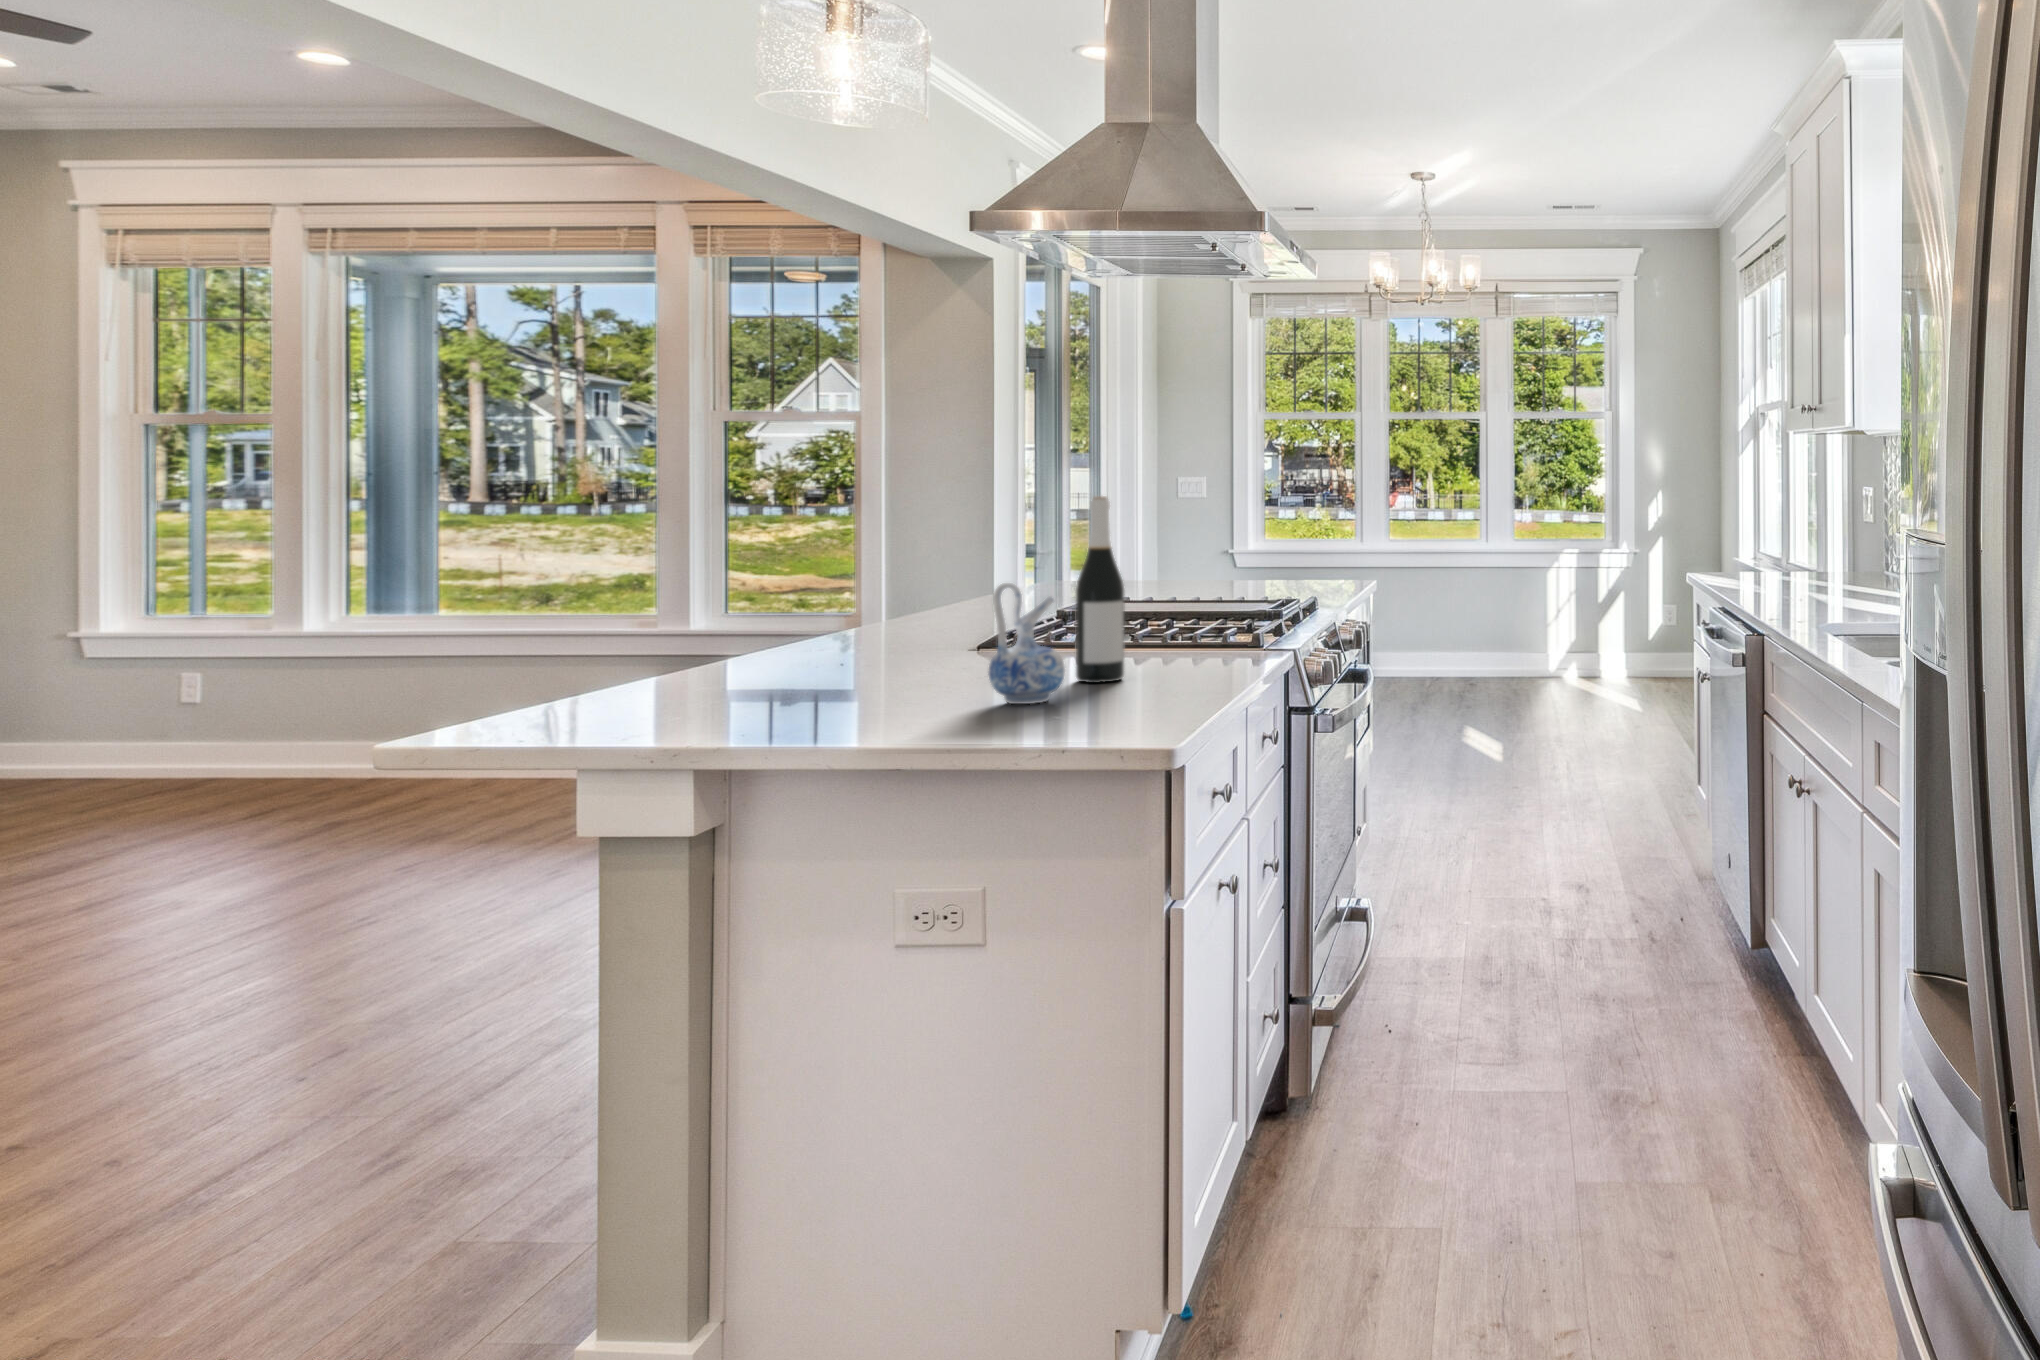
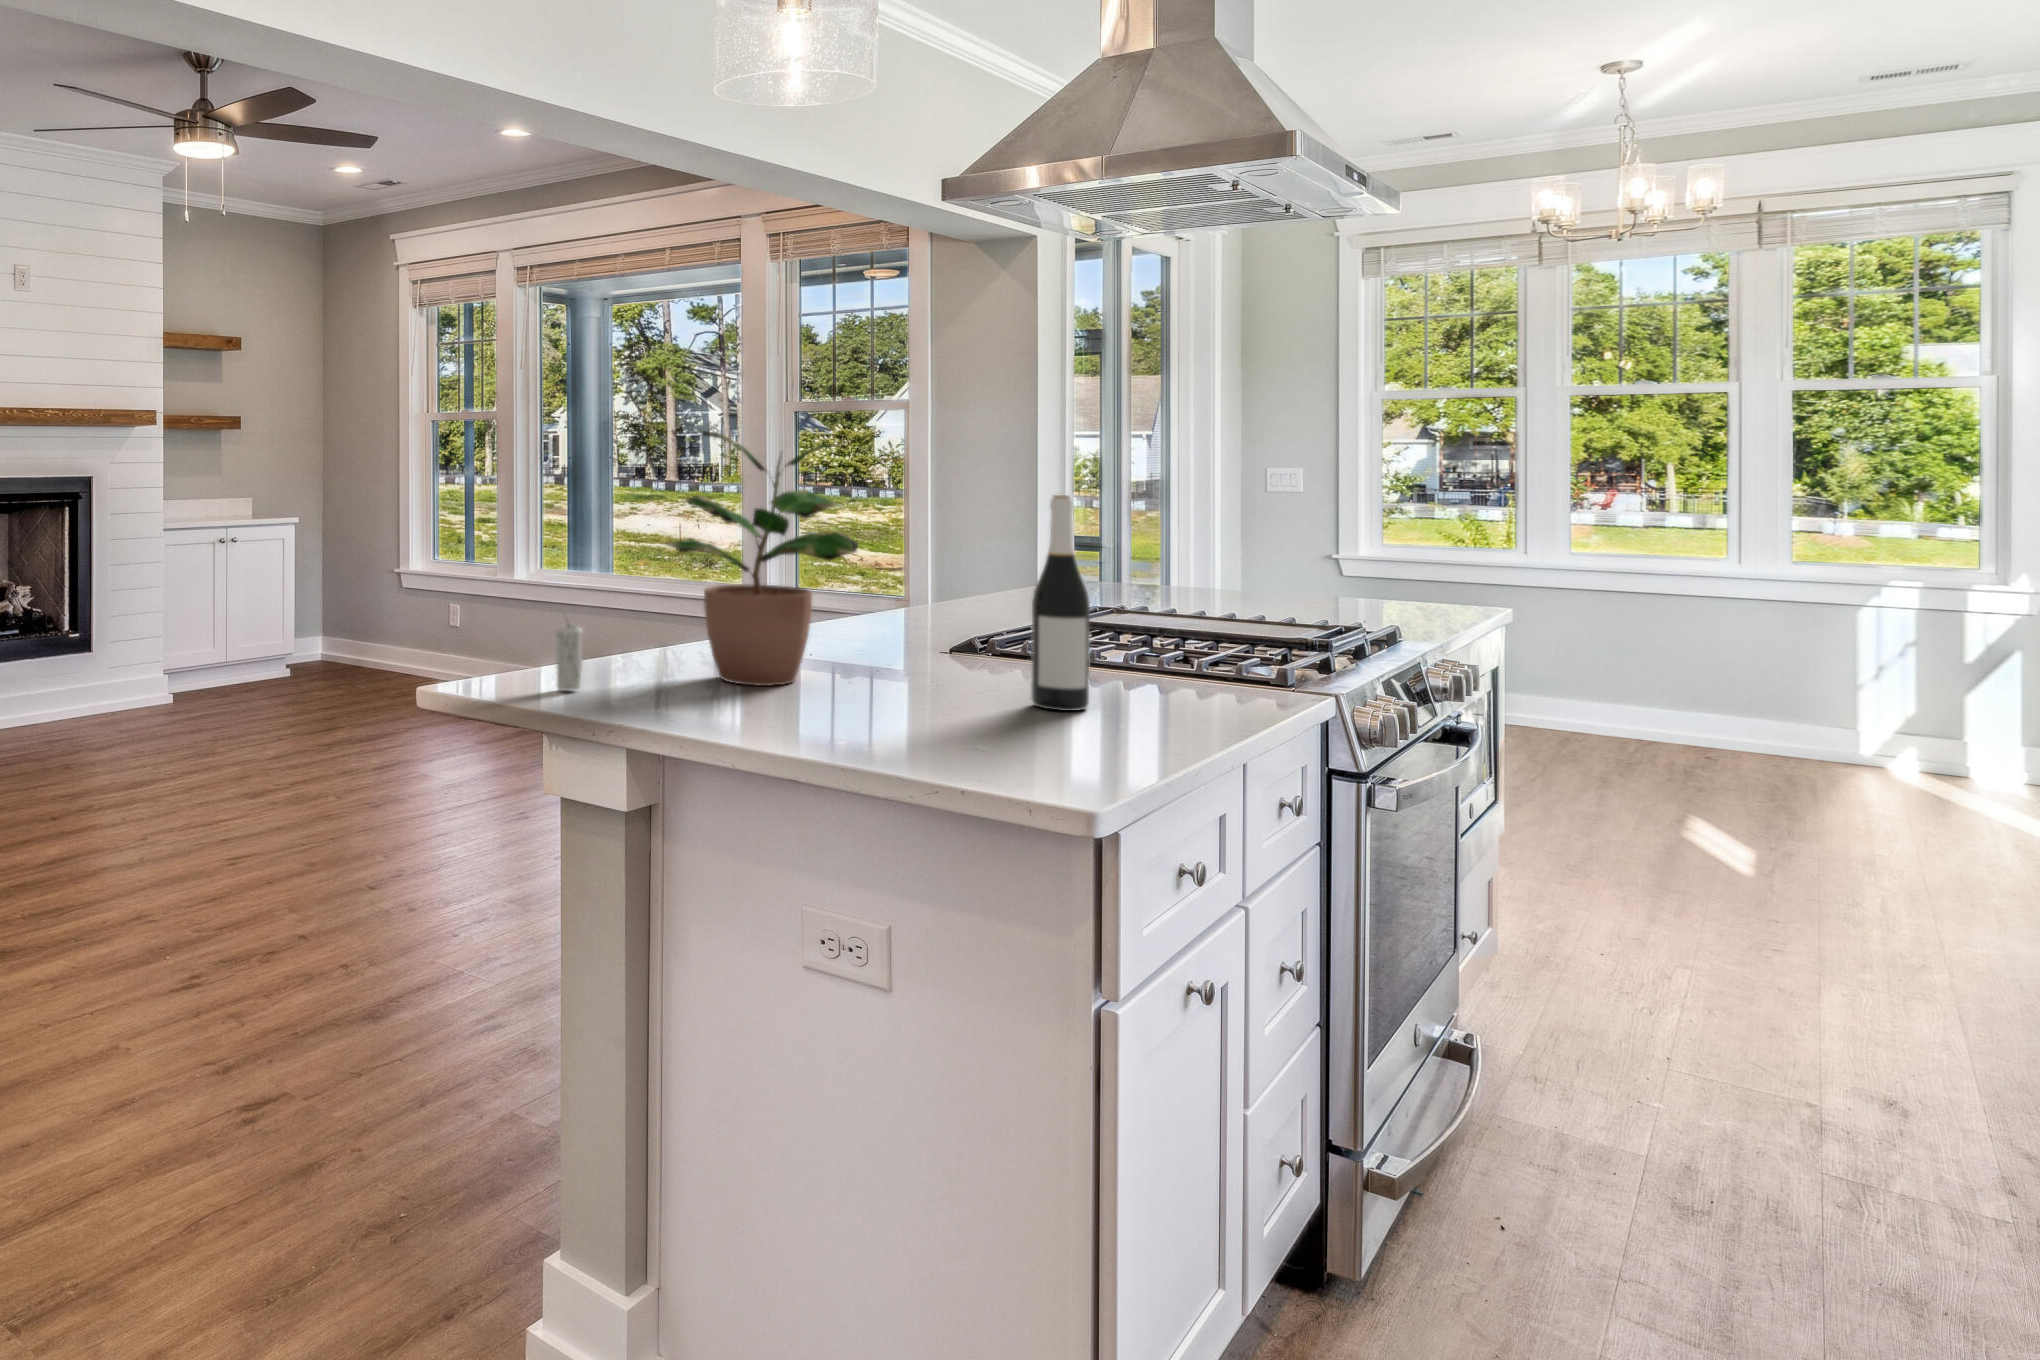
potted plant: none [691,436,914,699] -> present [666,429,858,686]
ceramic pitcher: present [988,583,1065,704] -> none [916,589,1001,727]
candle: none [563,640,600,729] -> present [556,623,583,691]

